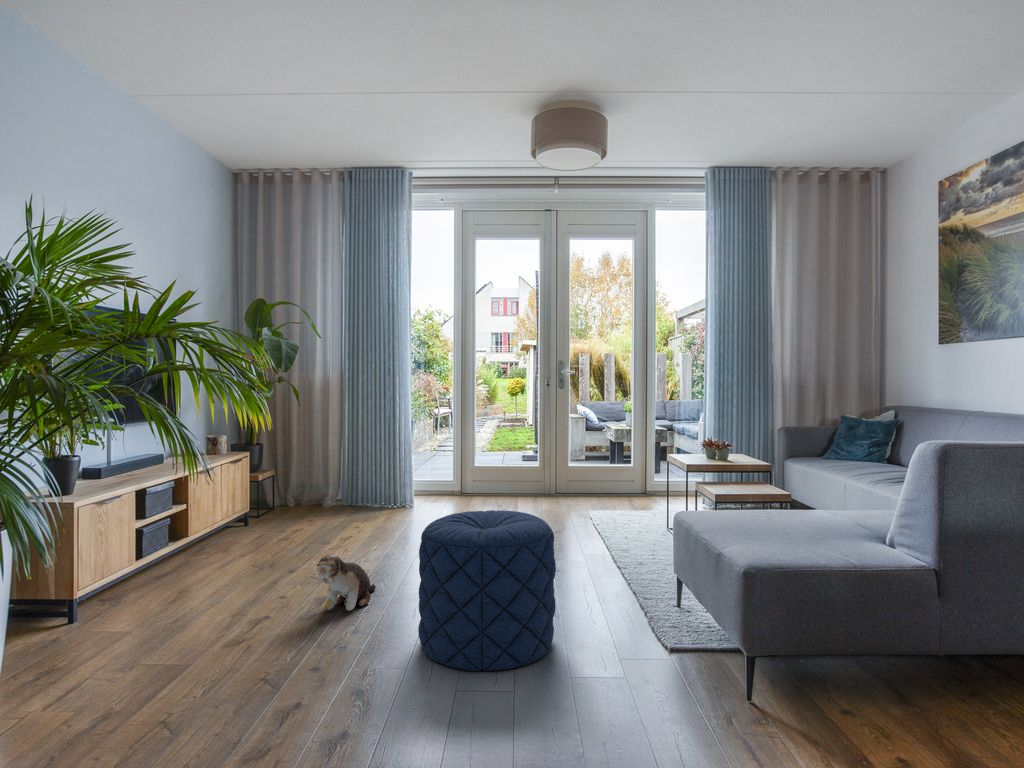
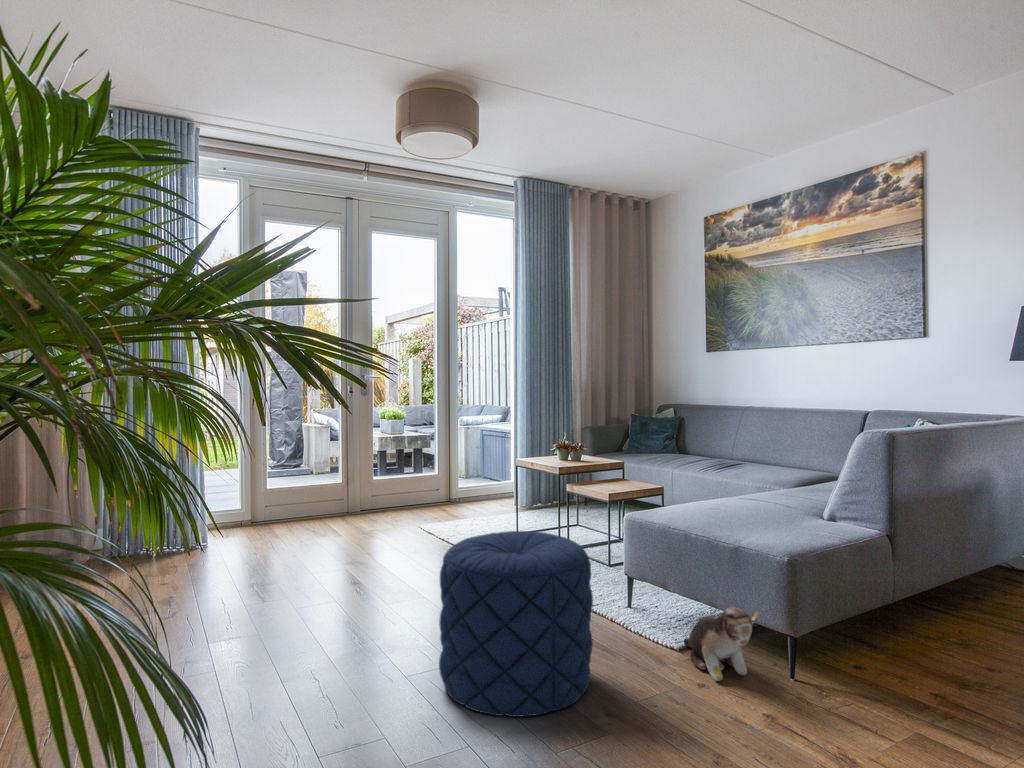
plush toy: present [311,553,376,611] -> present [684,607,758,681]

